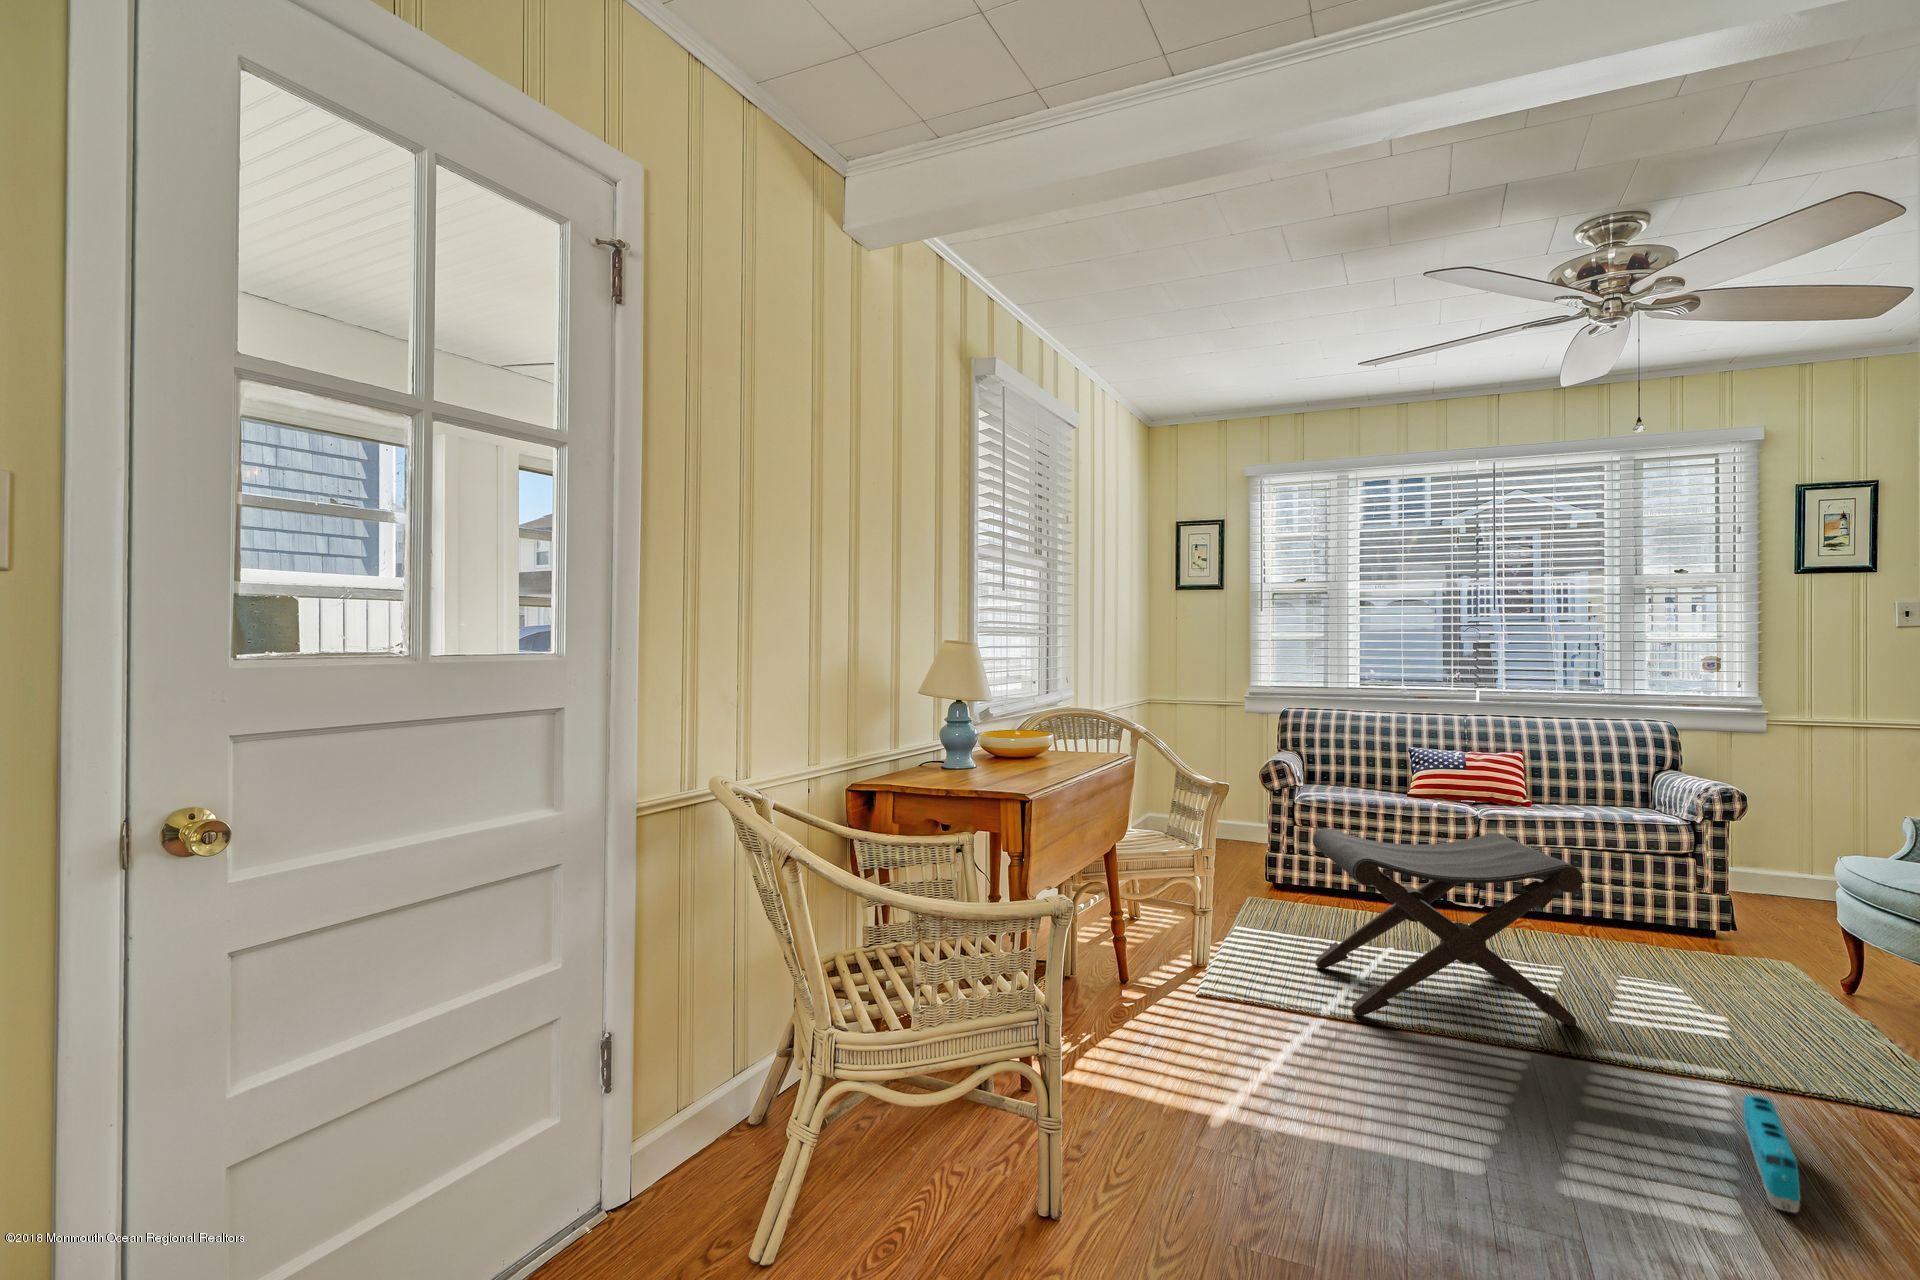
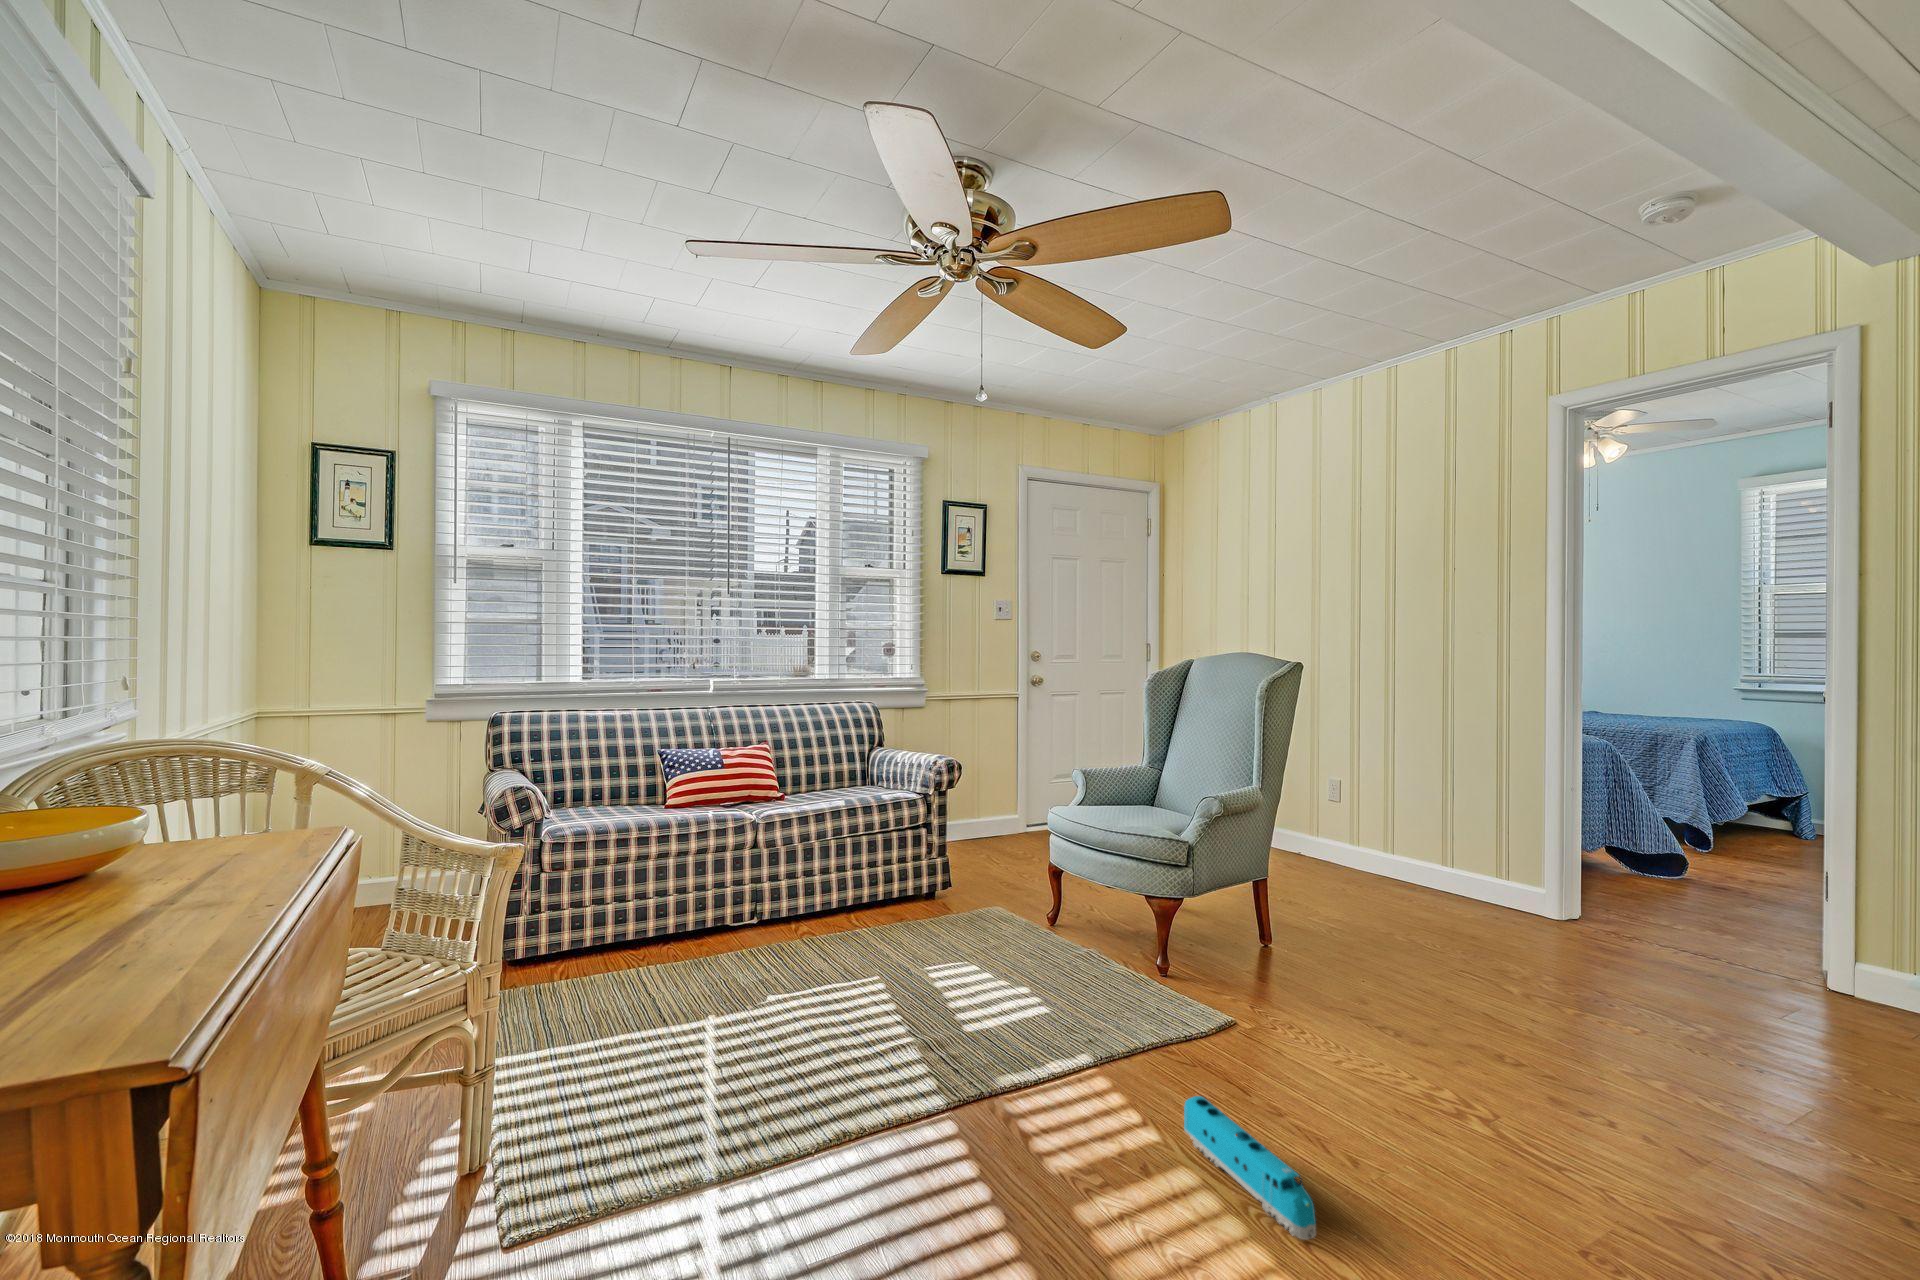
footstool: present [1313,829,1583,1026] -> none [644,849,967,1160]

